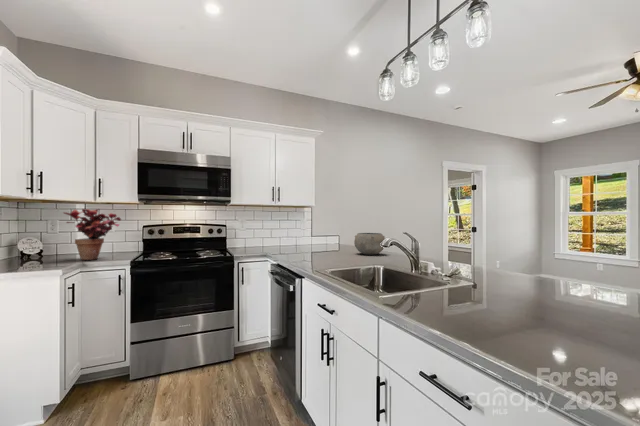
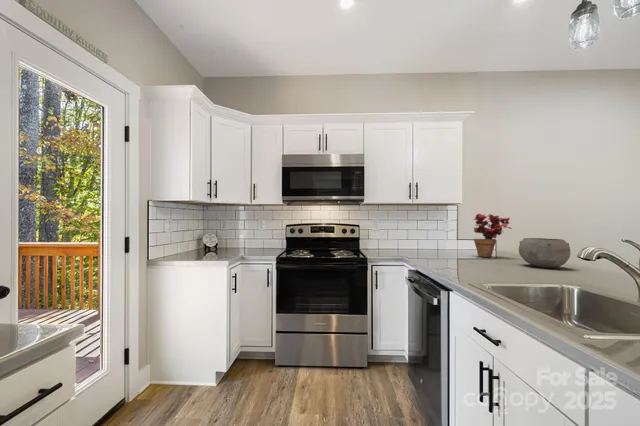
potted plant: present [64,209,121,260] -> present [474,214,511,257]

